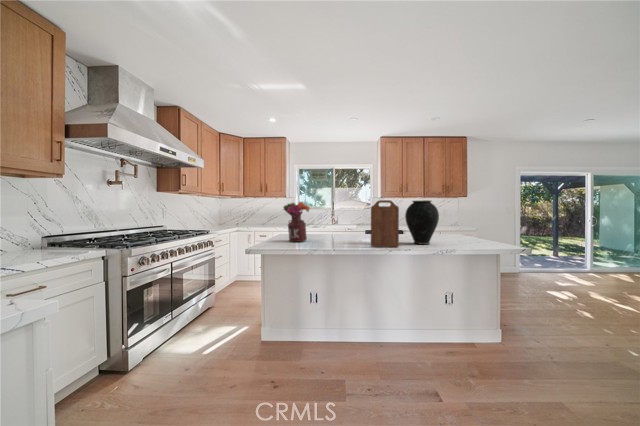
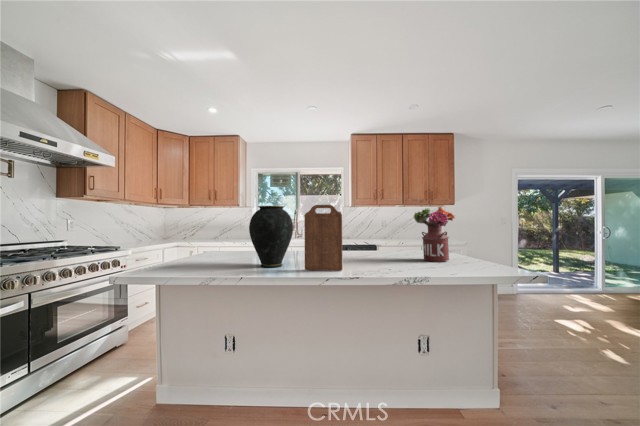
vase: present [405,200,439,245] -> present [249,206,293,267]
flower arrangement: present [283,202,310,242] -> present [414,207,455,262]

